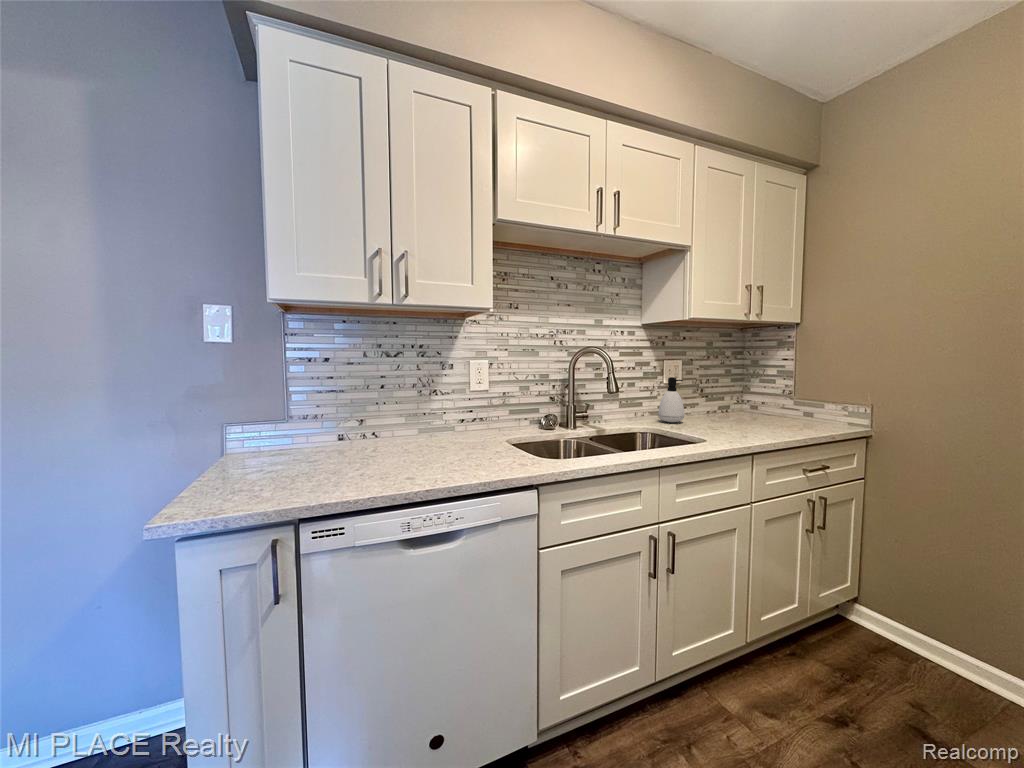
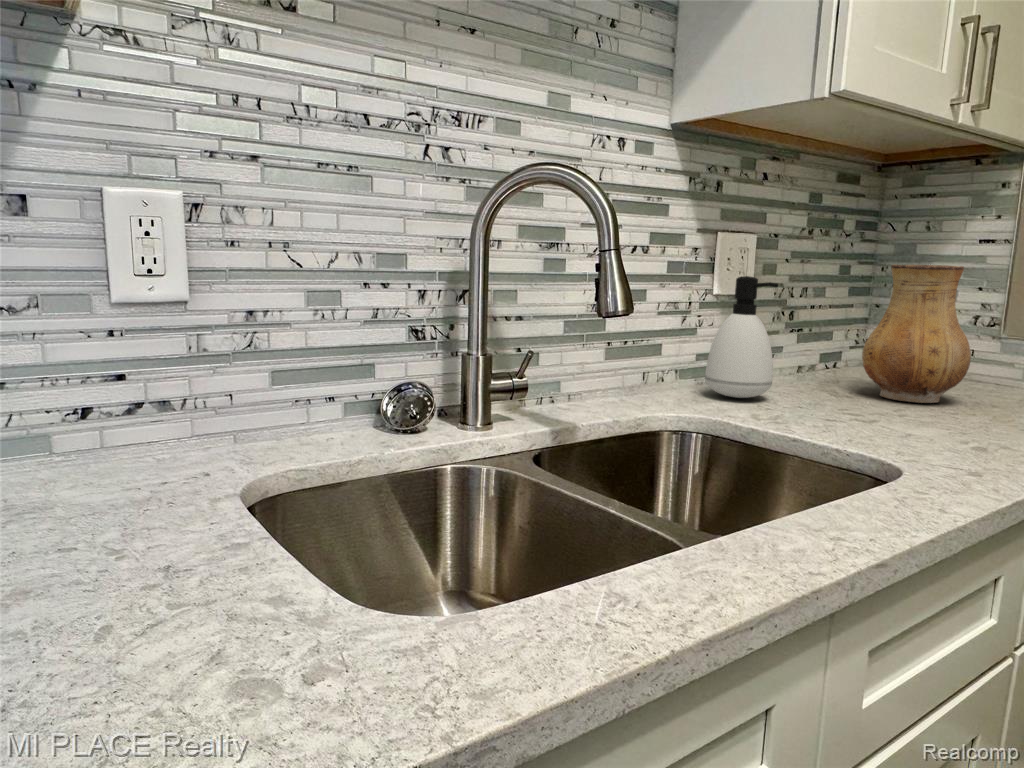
ceramic pitcher: none [724,371,767,425] -> present [862,265,971,403]

